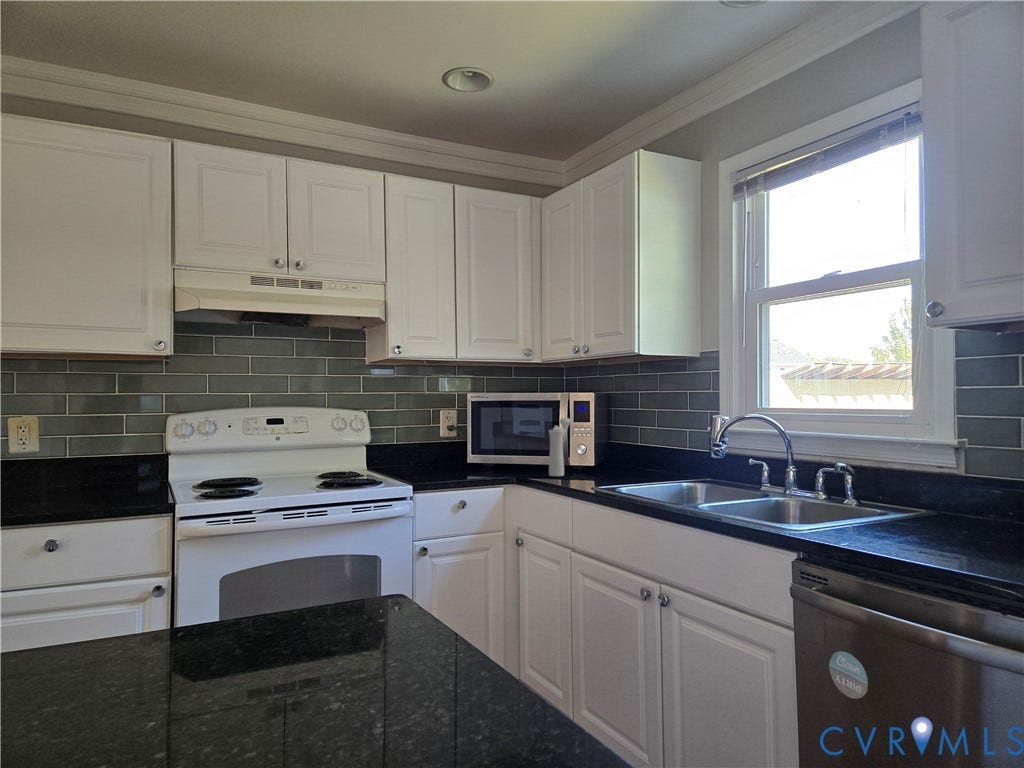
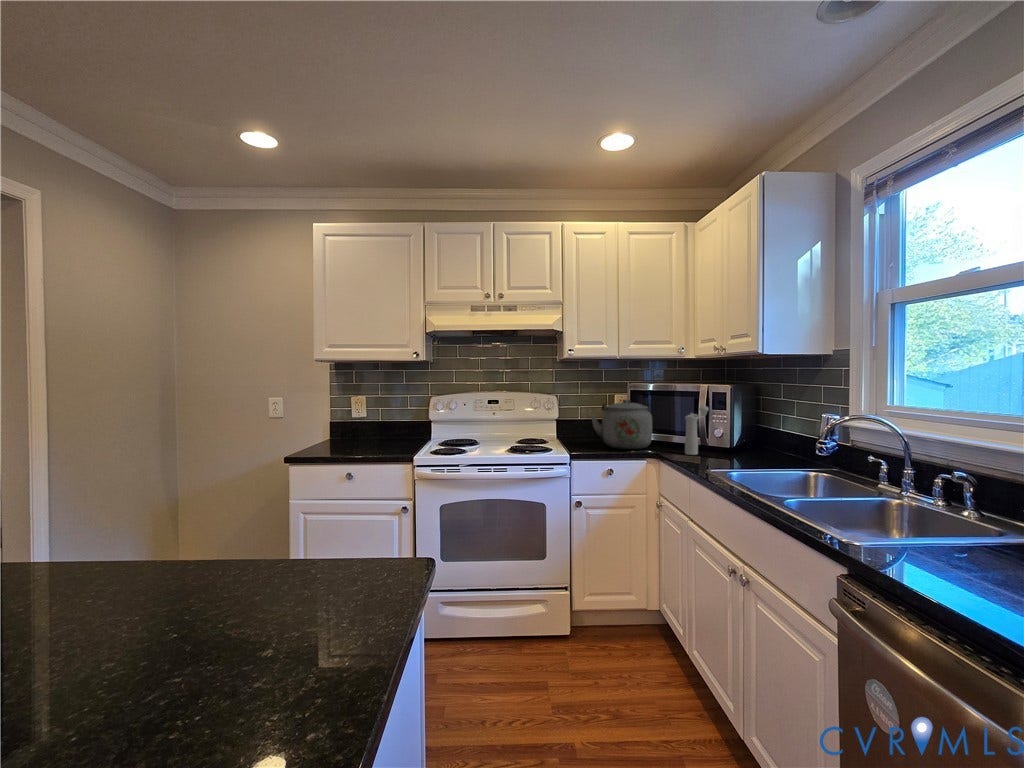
kettle: none [429,412,505,475] -> present [592,399,652,449]

